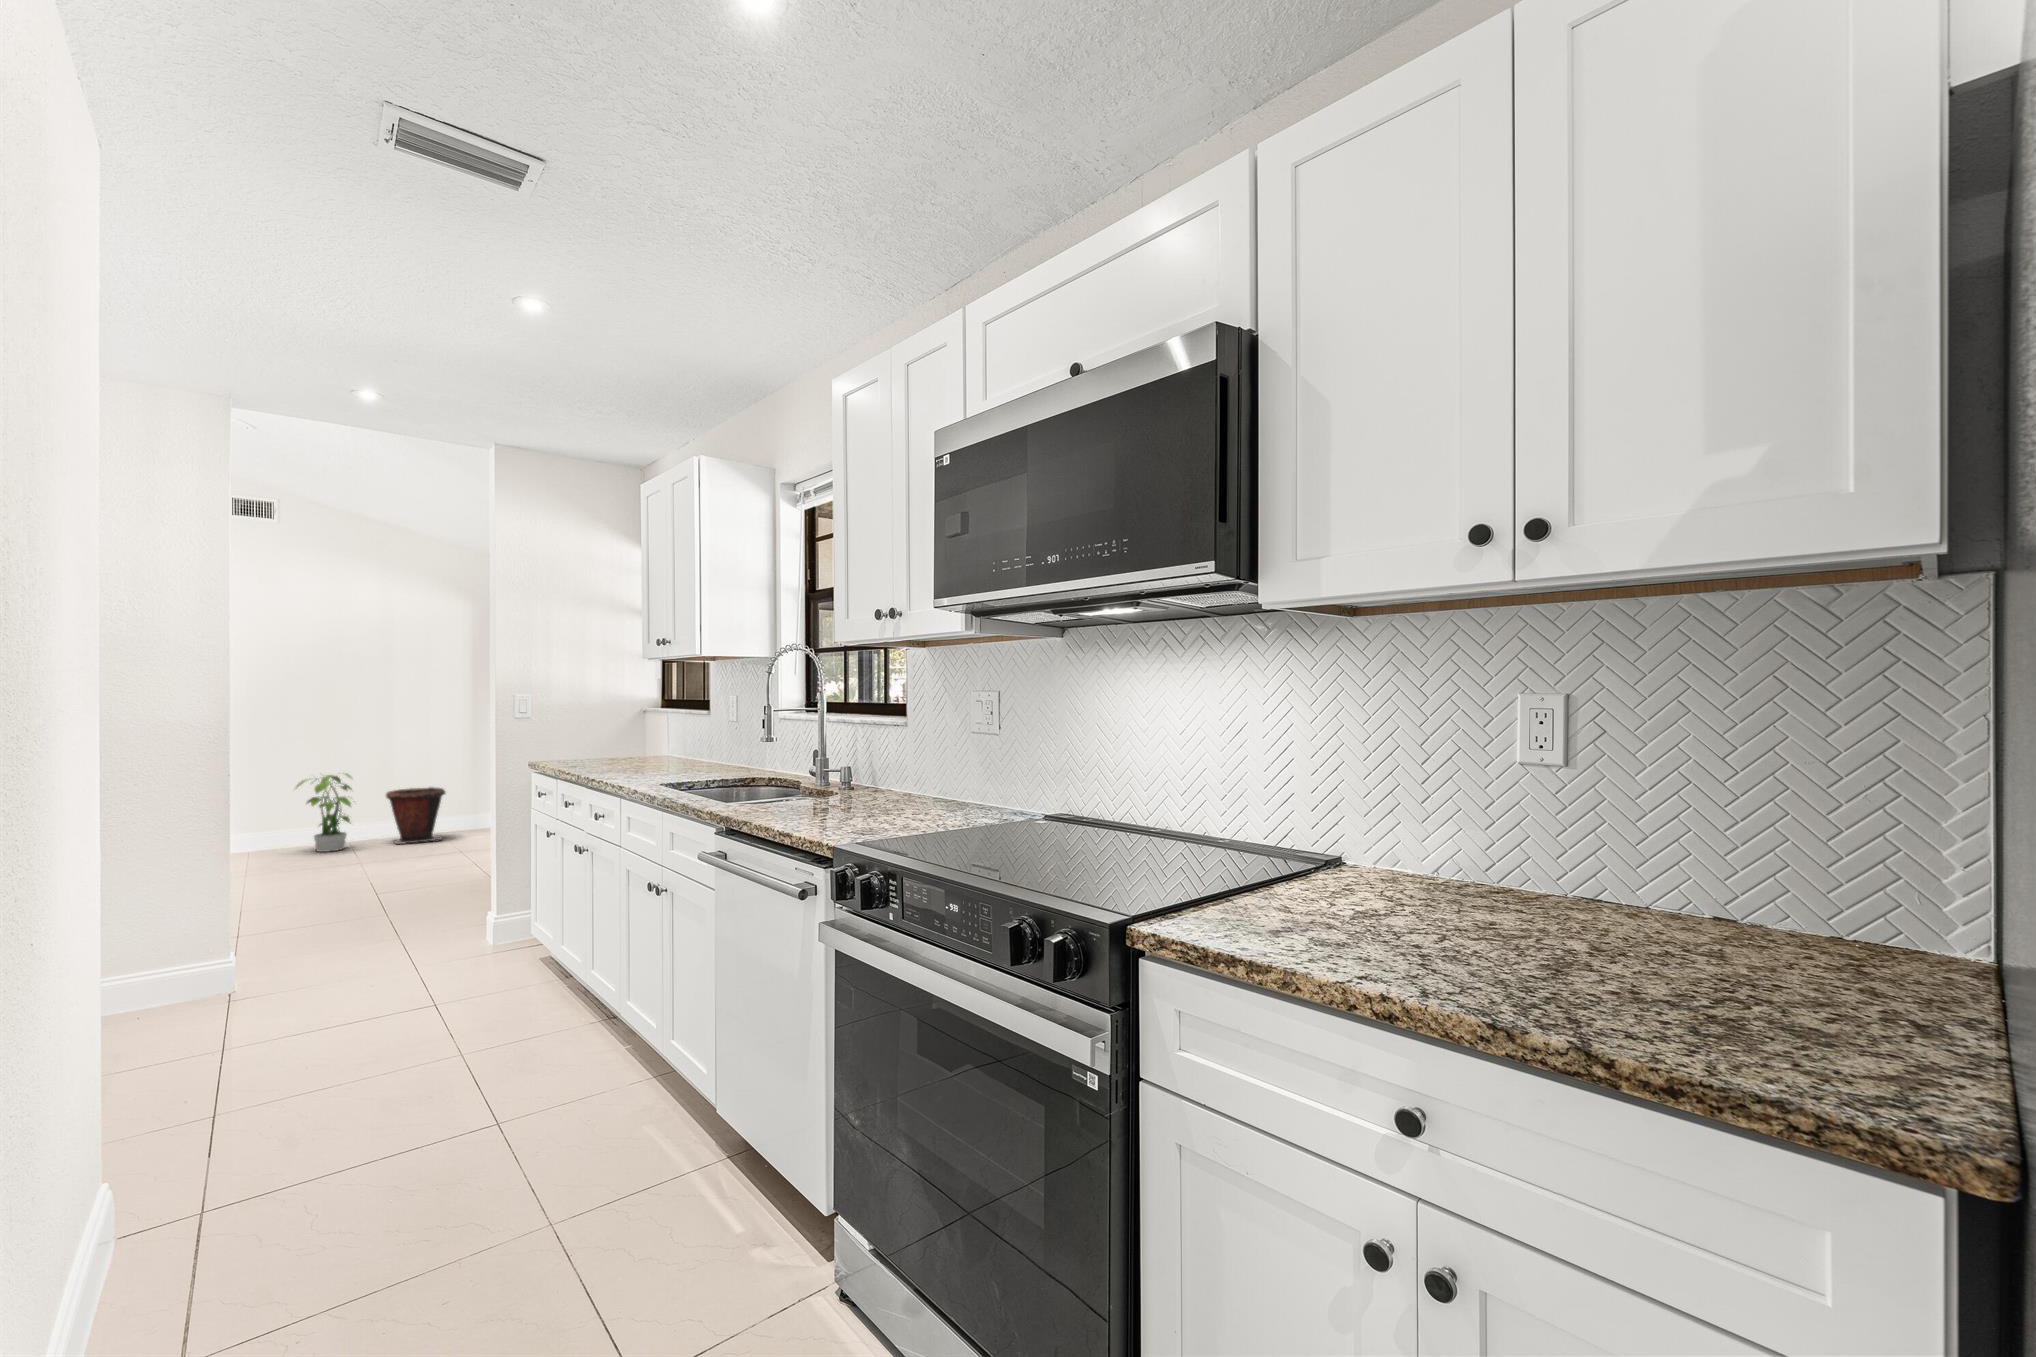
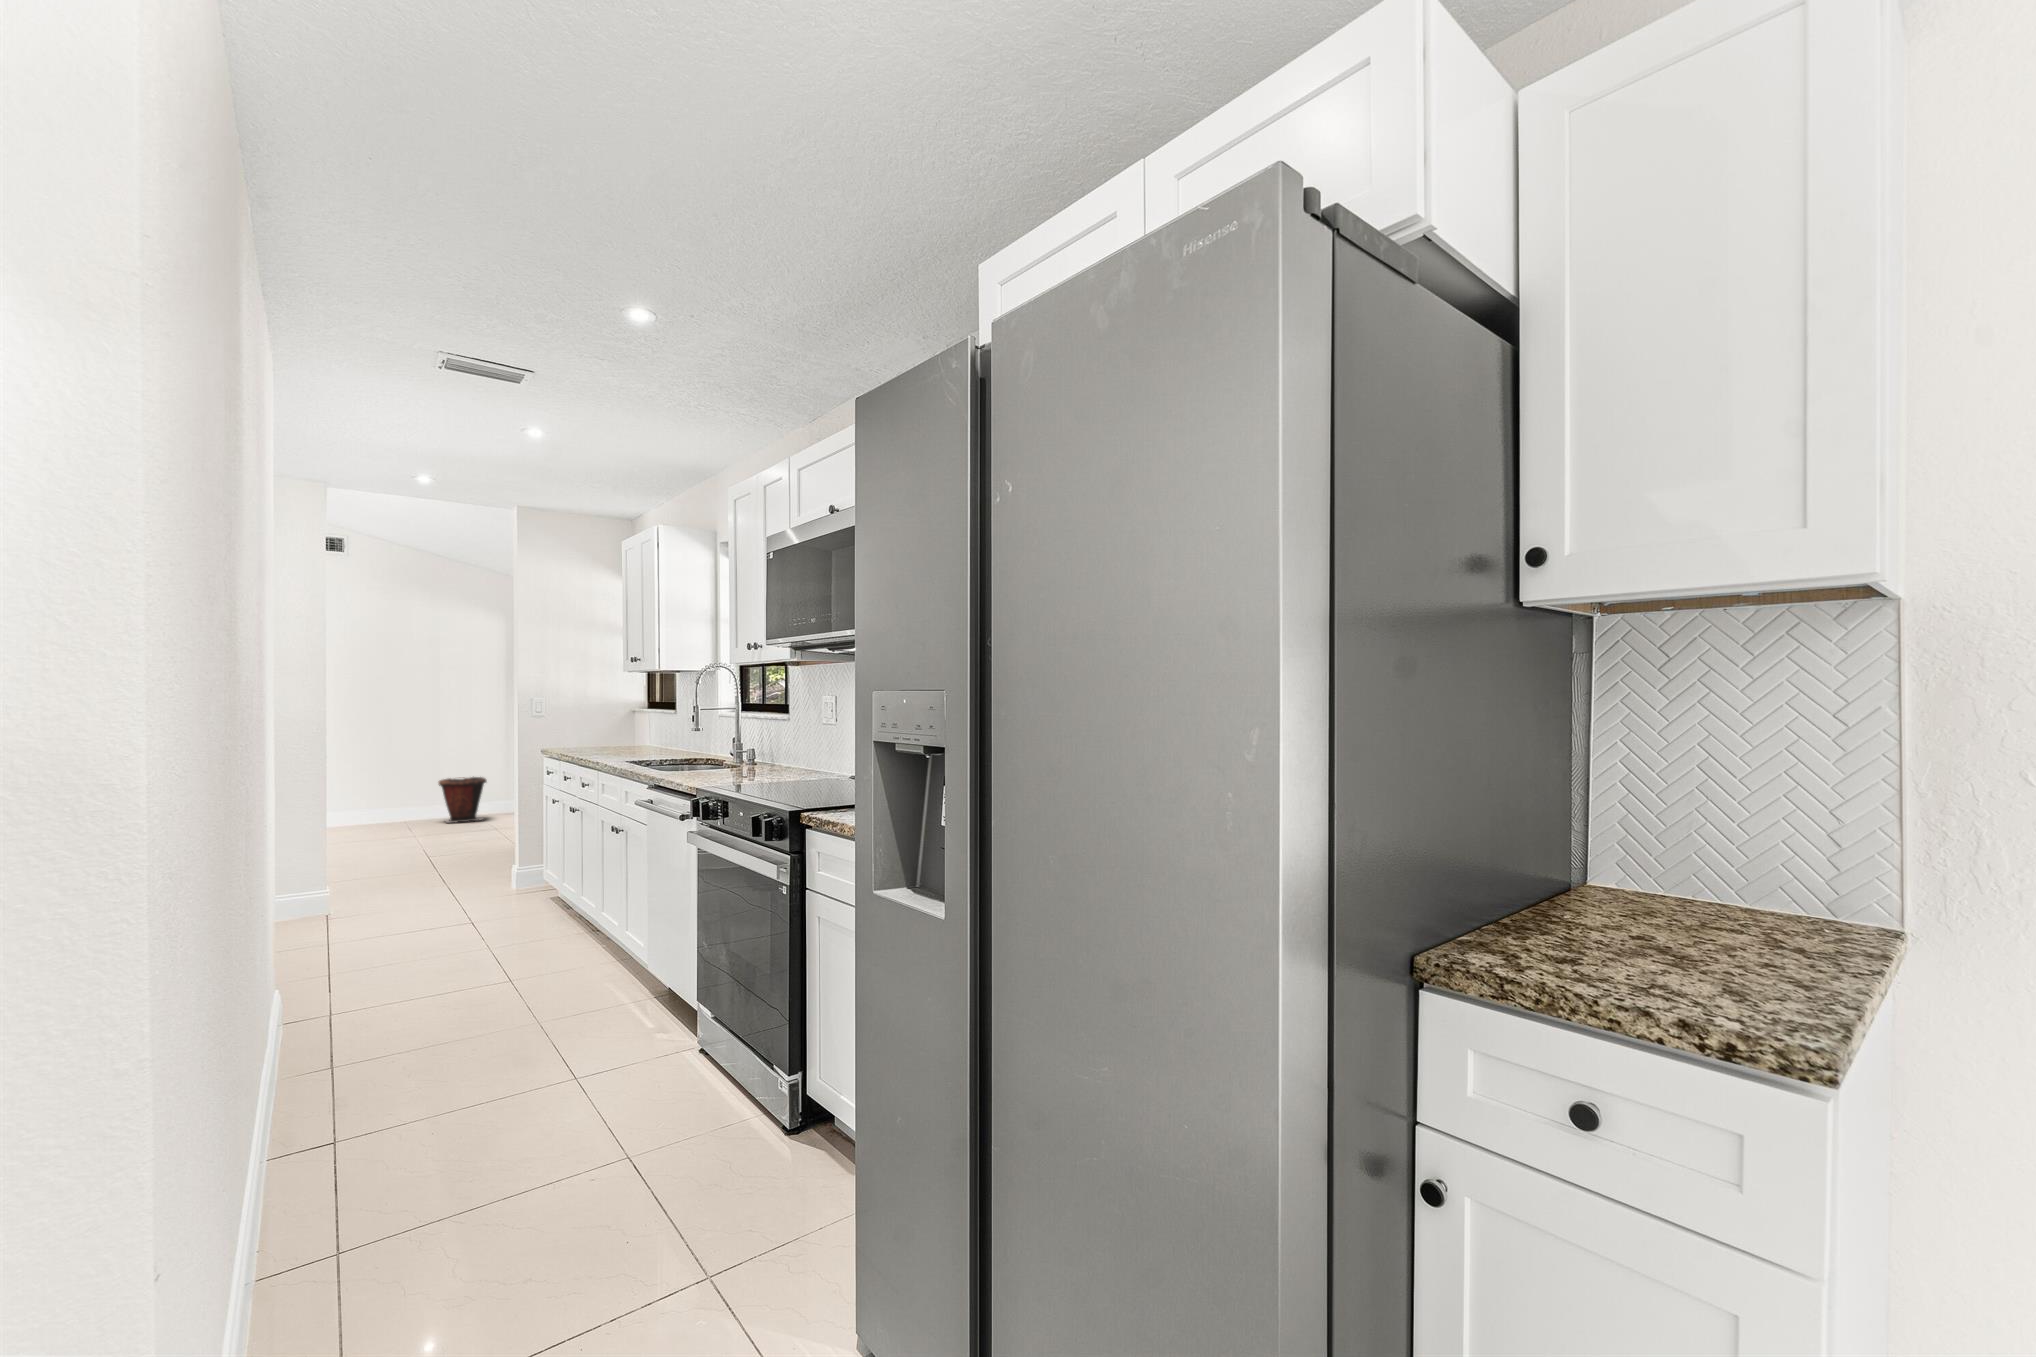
potted plant: present [296,773,351,852] -> none [365,763,415,828]

